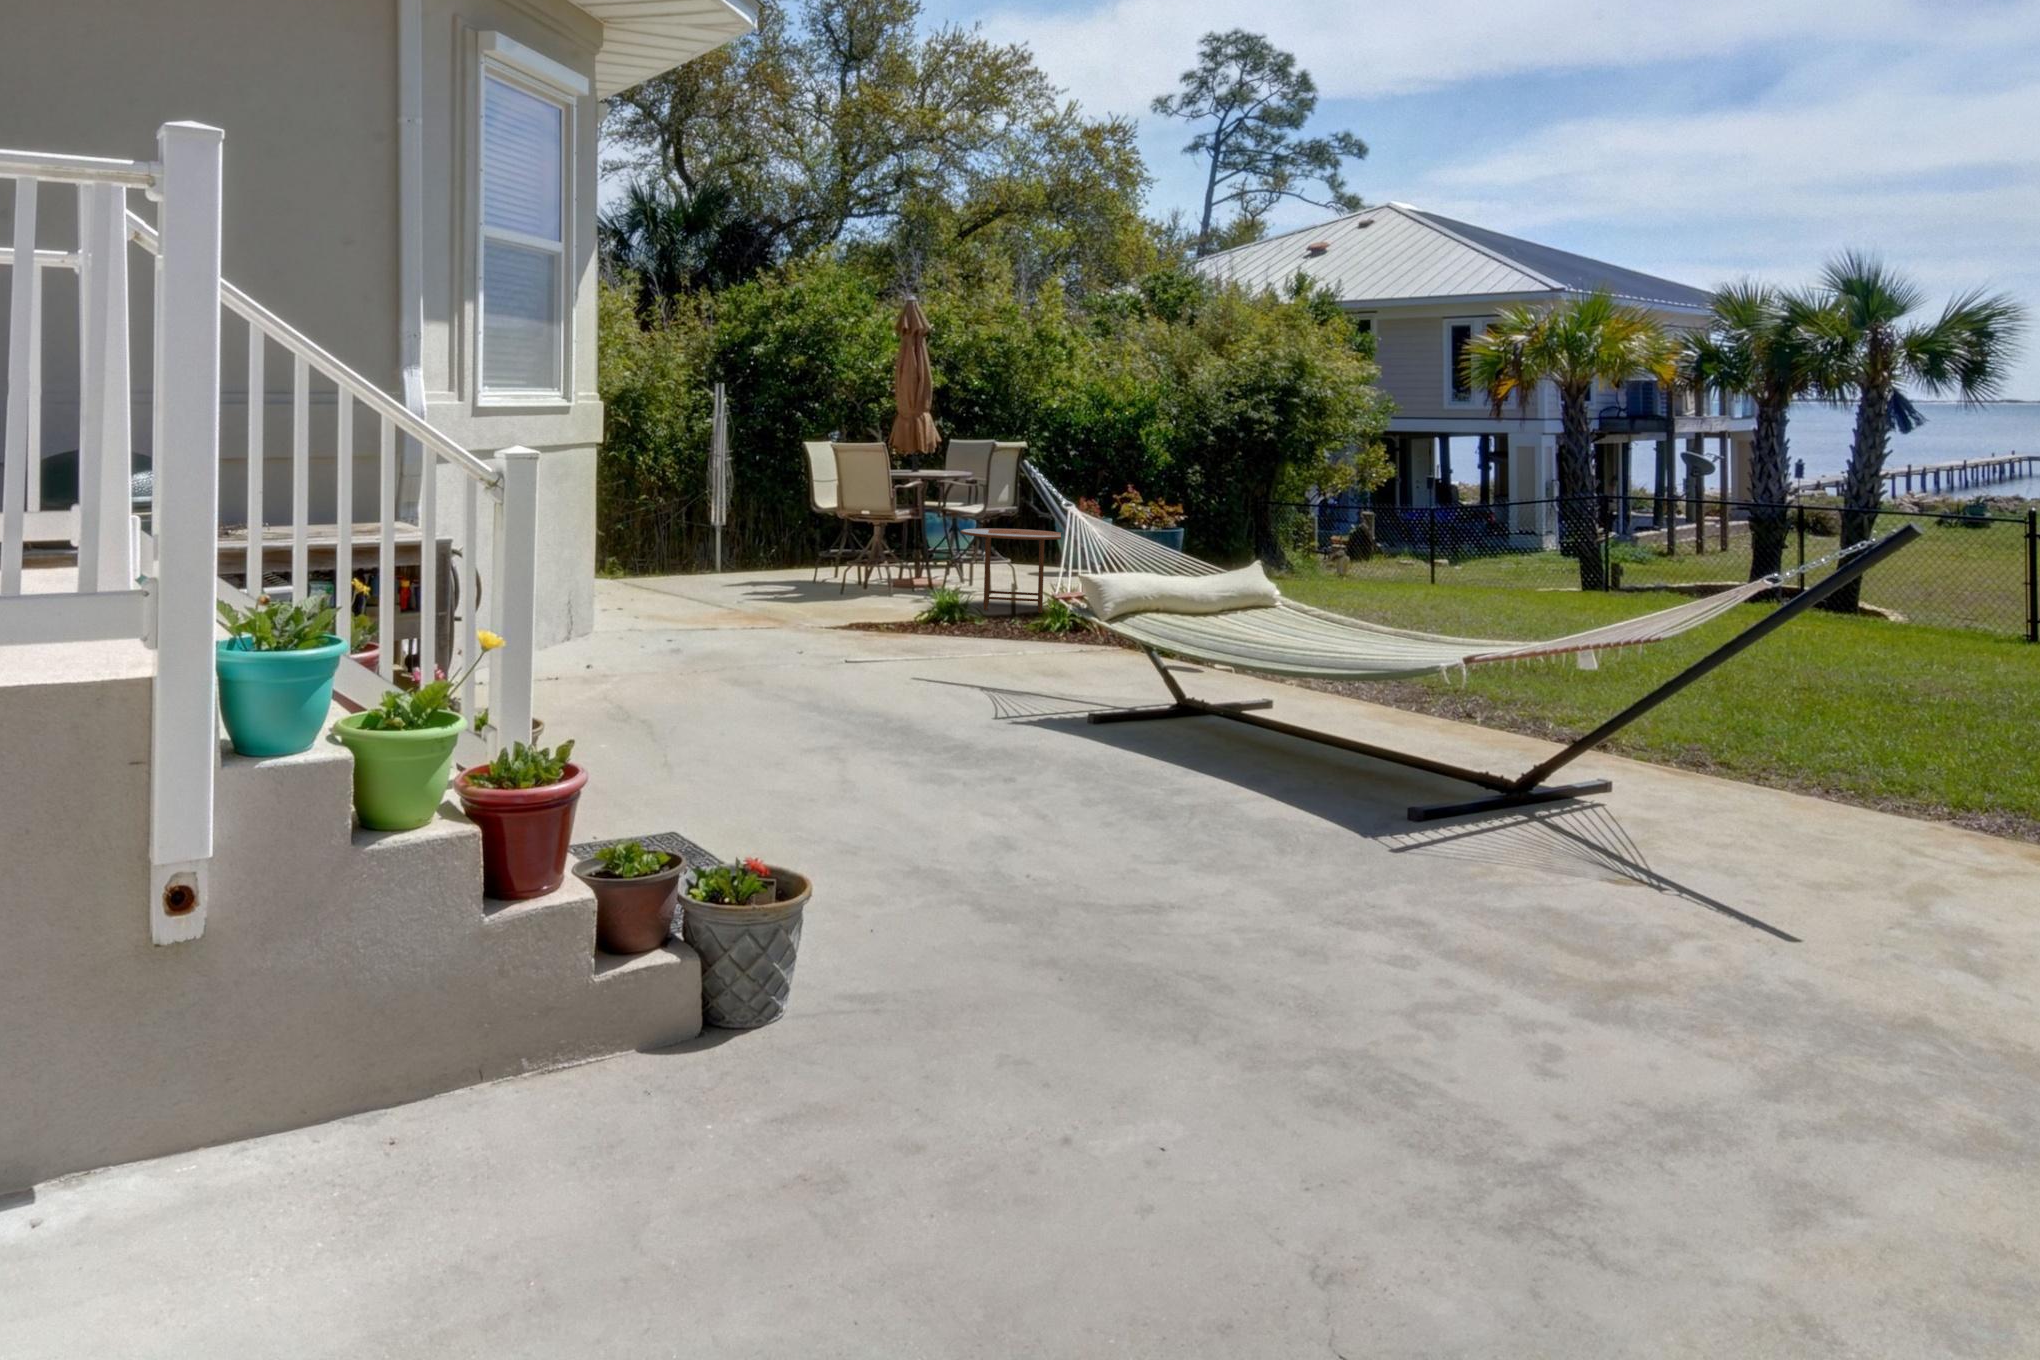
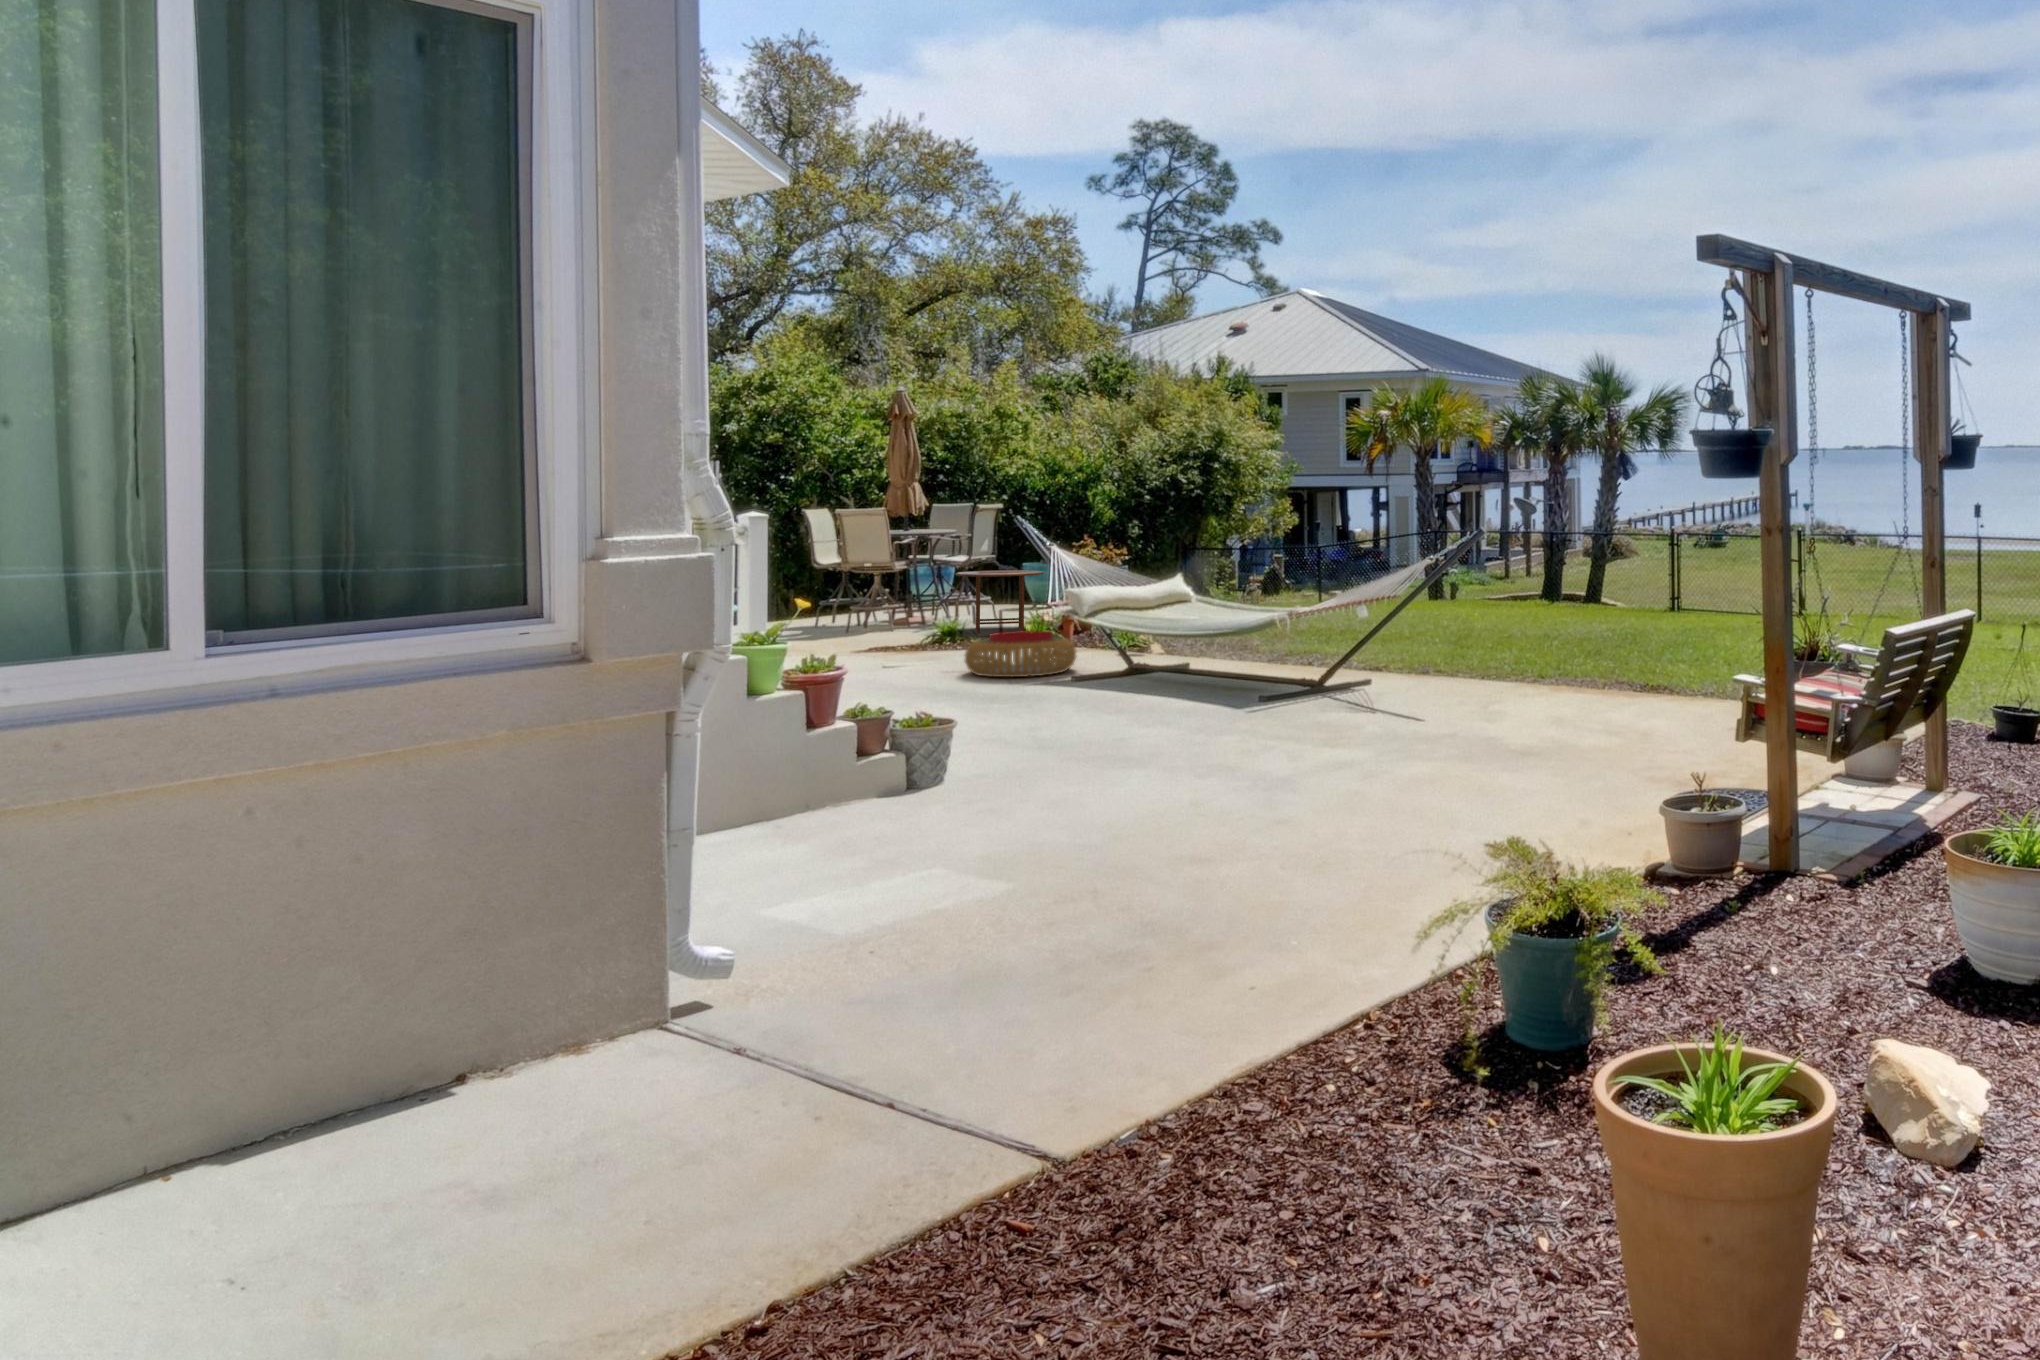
pouf: none [943,627,1098,701] -> present [965,631,1076,677]

